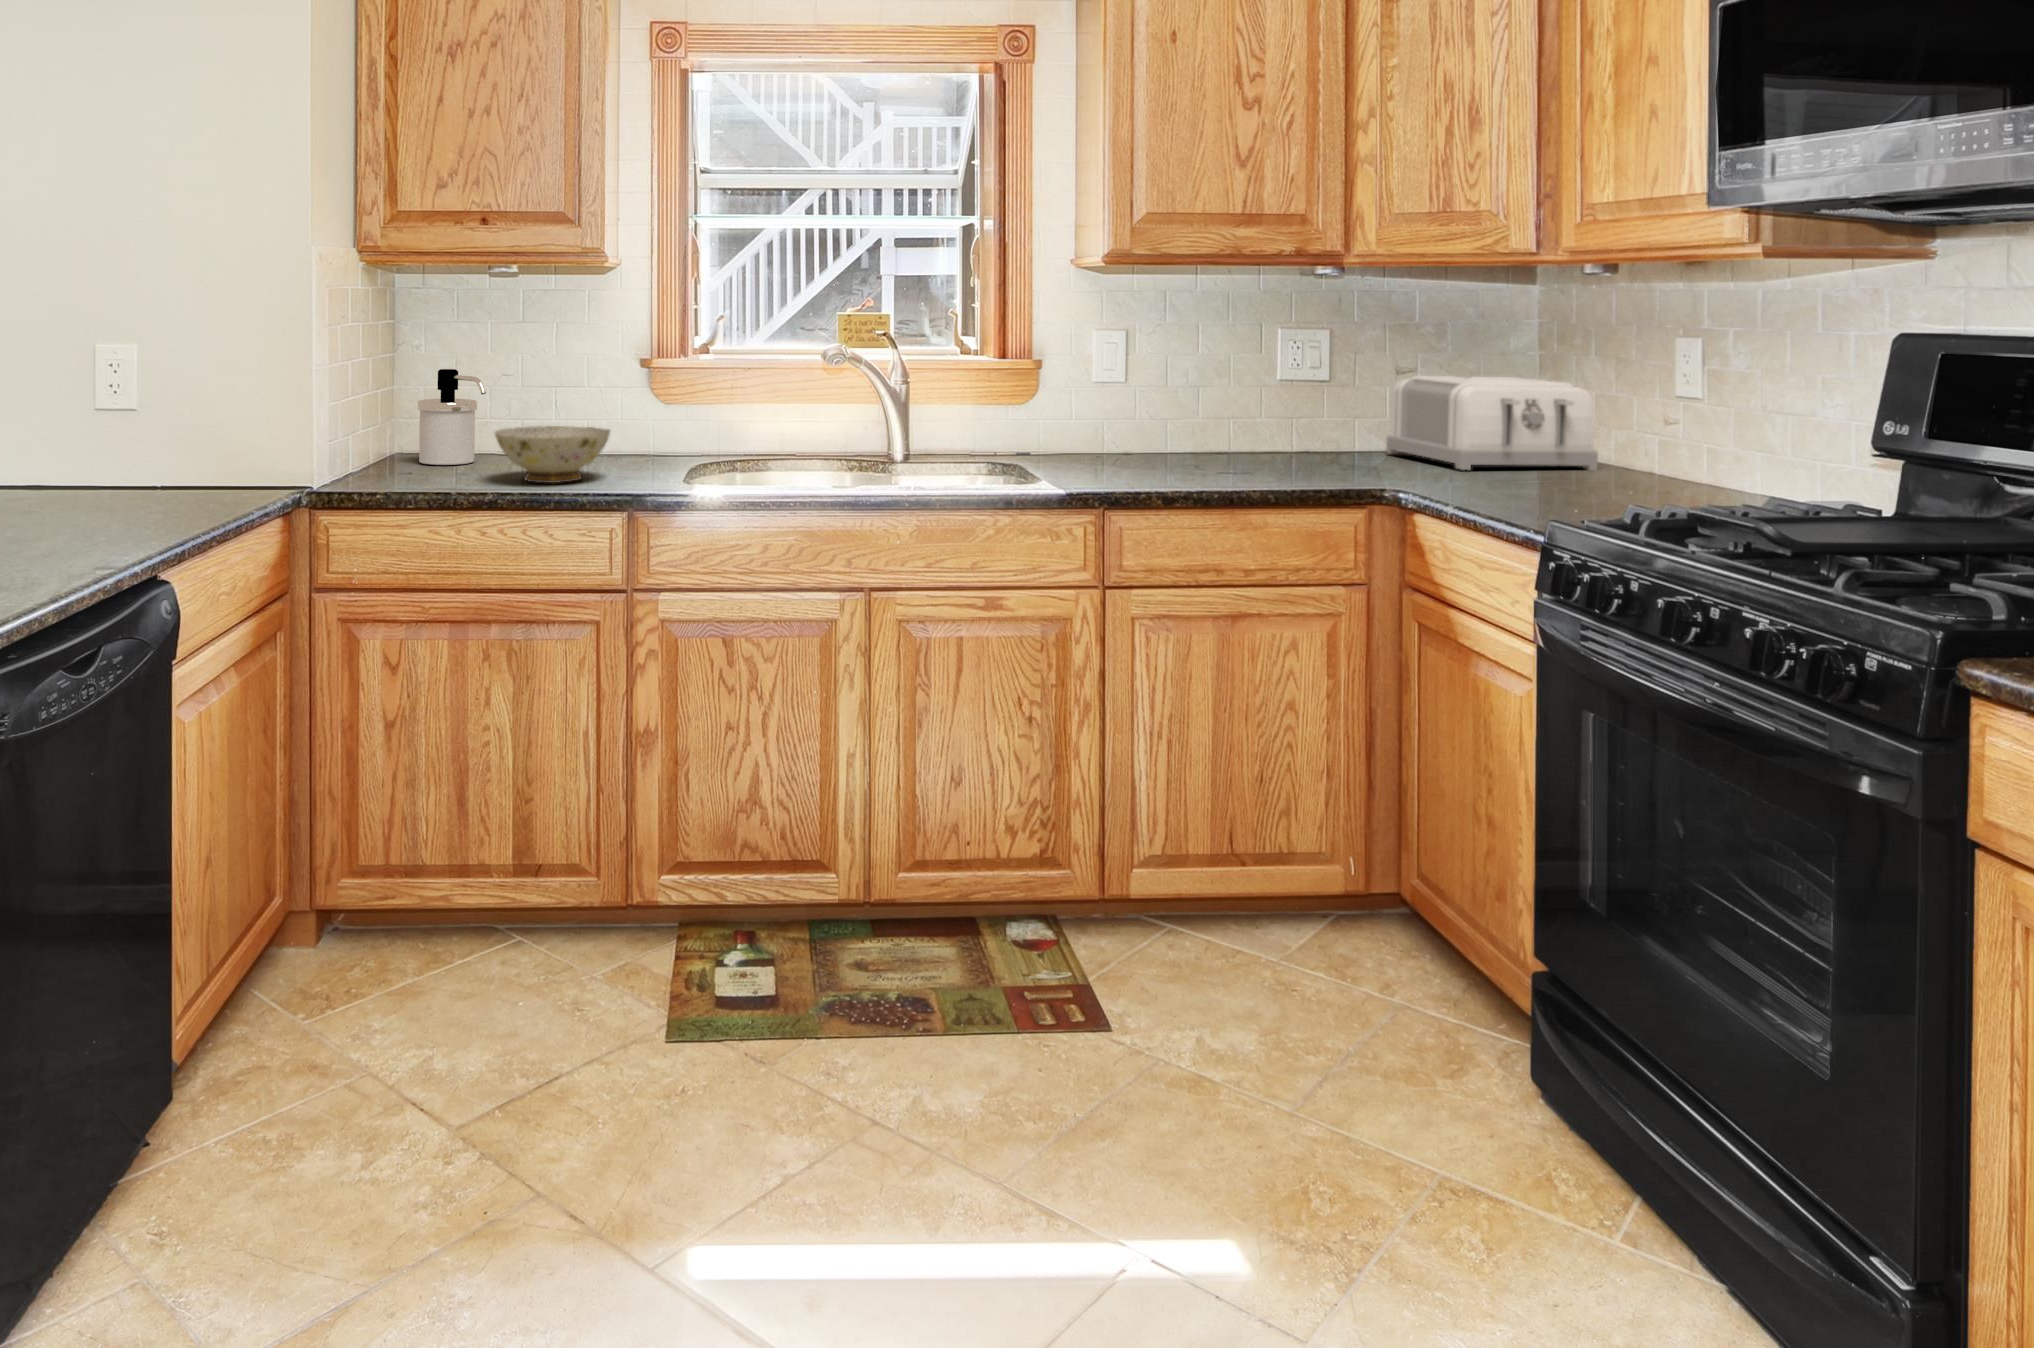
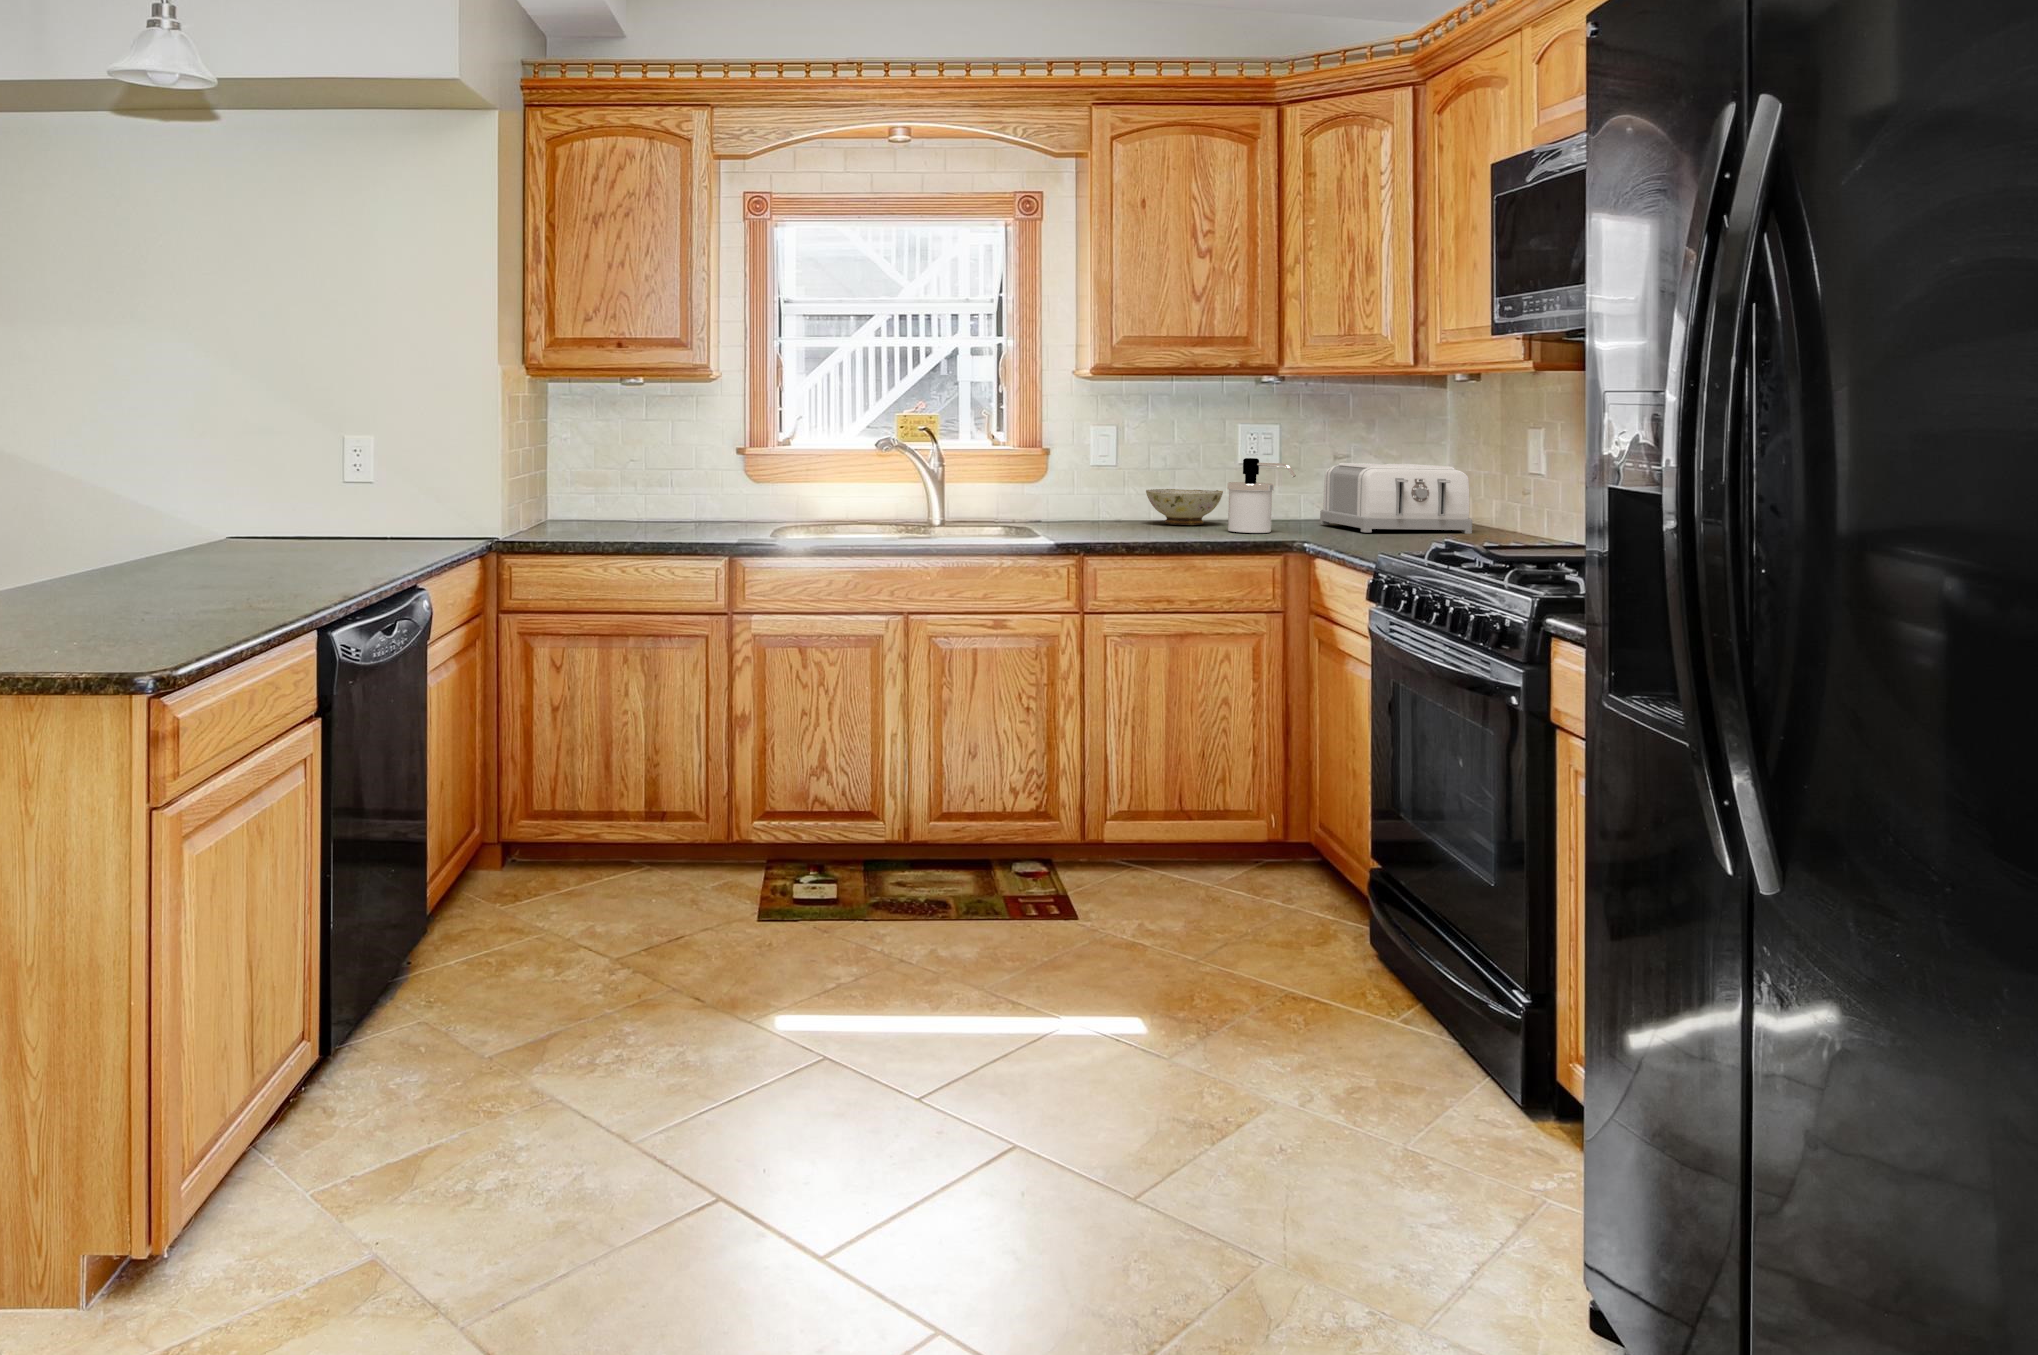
soap dispenser: present [418,369,486,465] -> present [1227,458,1296,533]
ceramic bowl: present [495,426,610,483] -> present [1146,489,1223,525]

